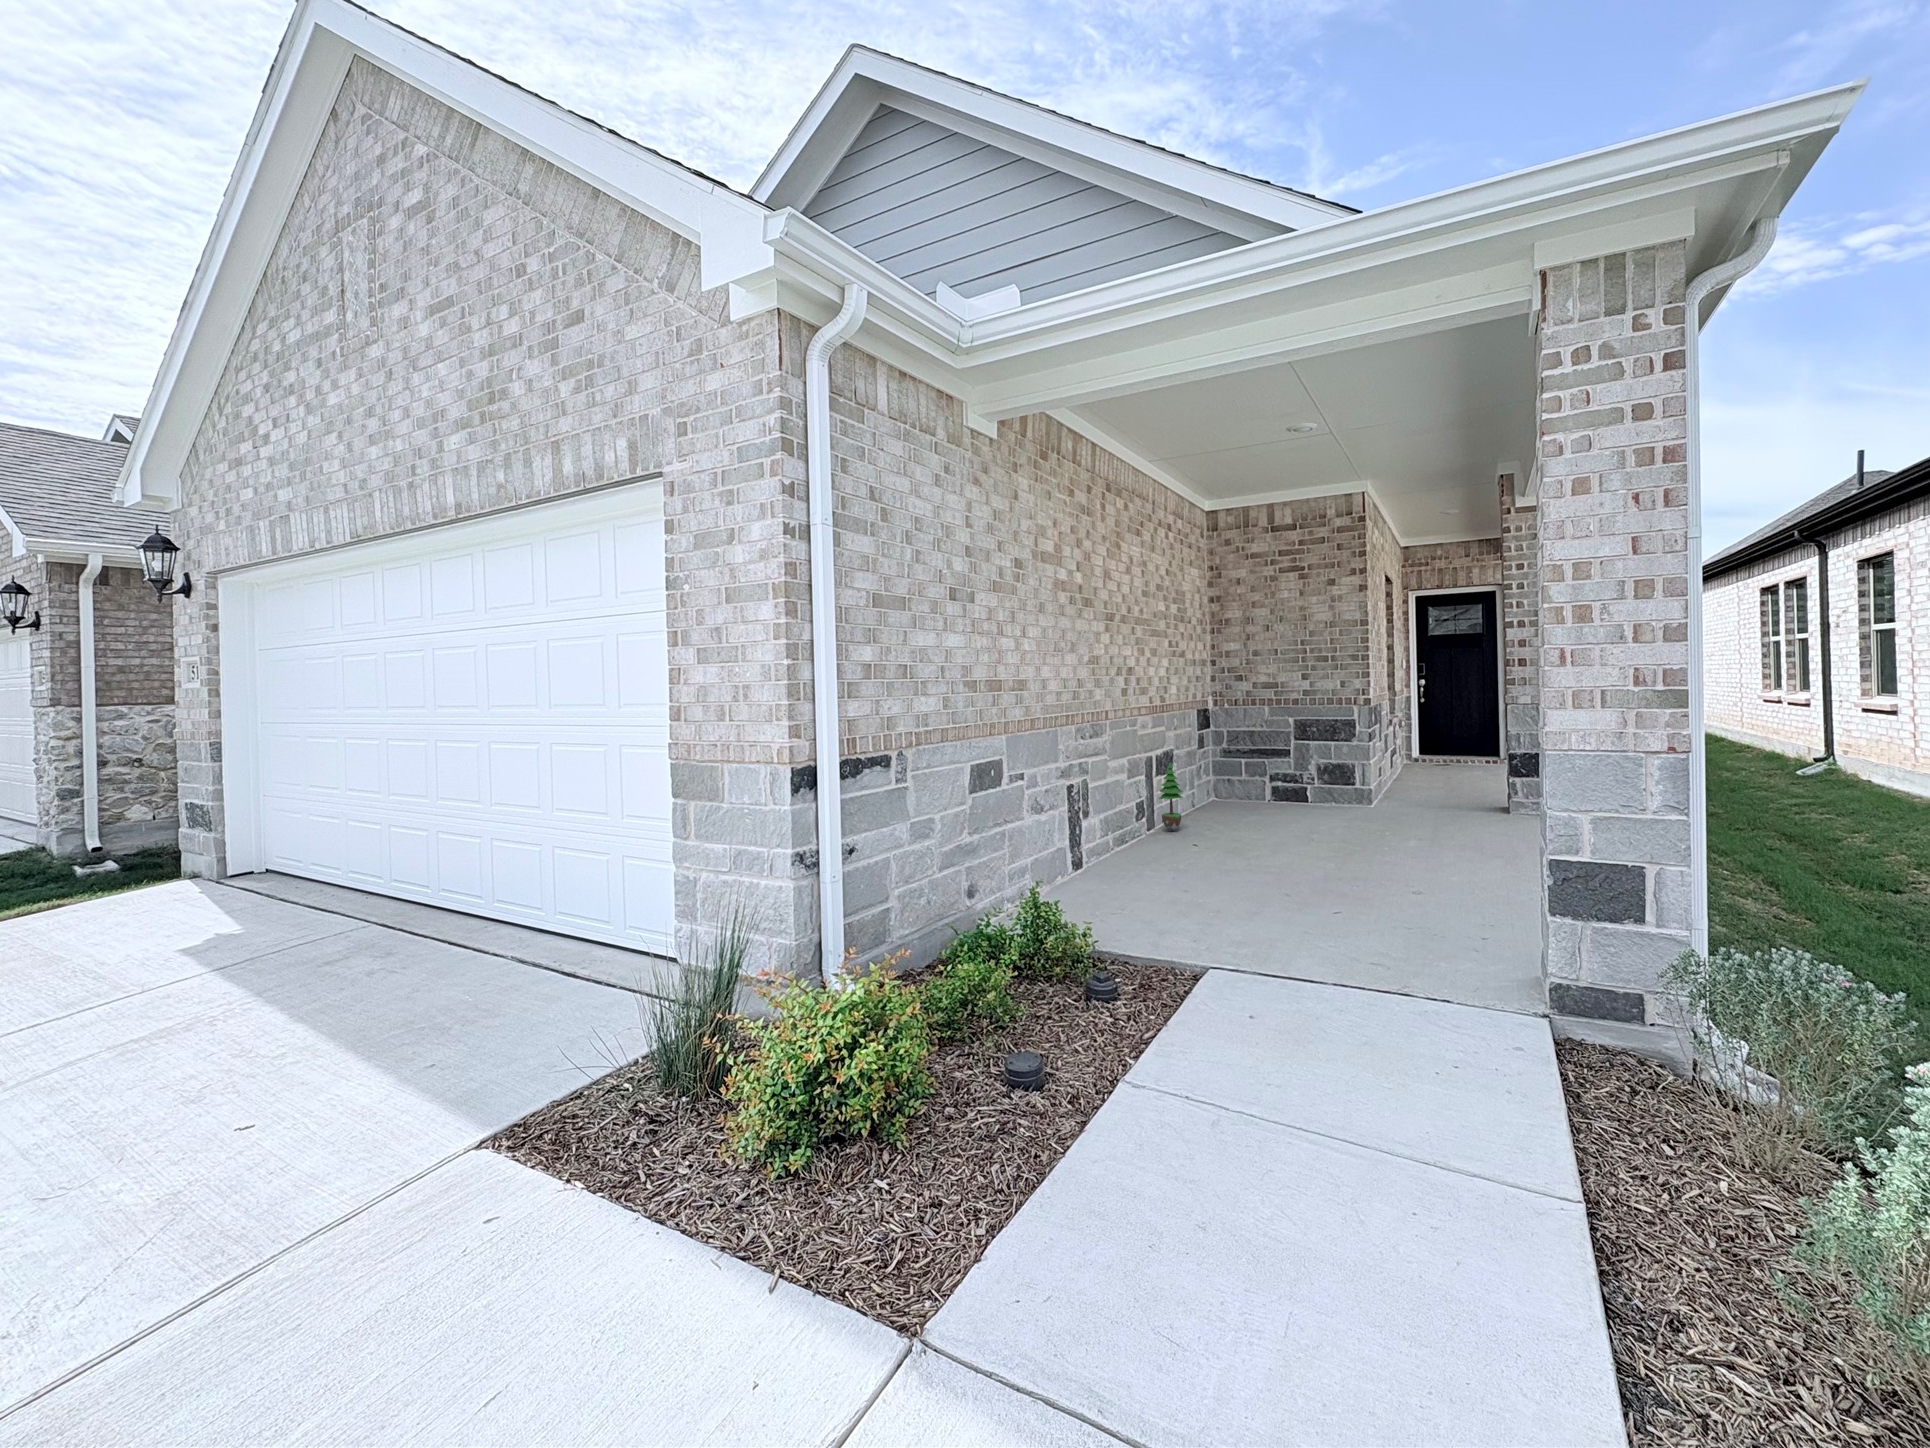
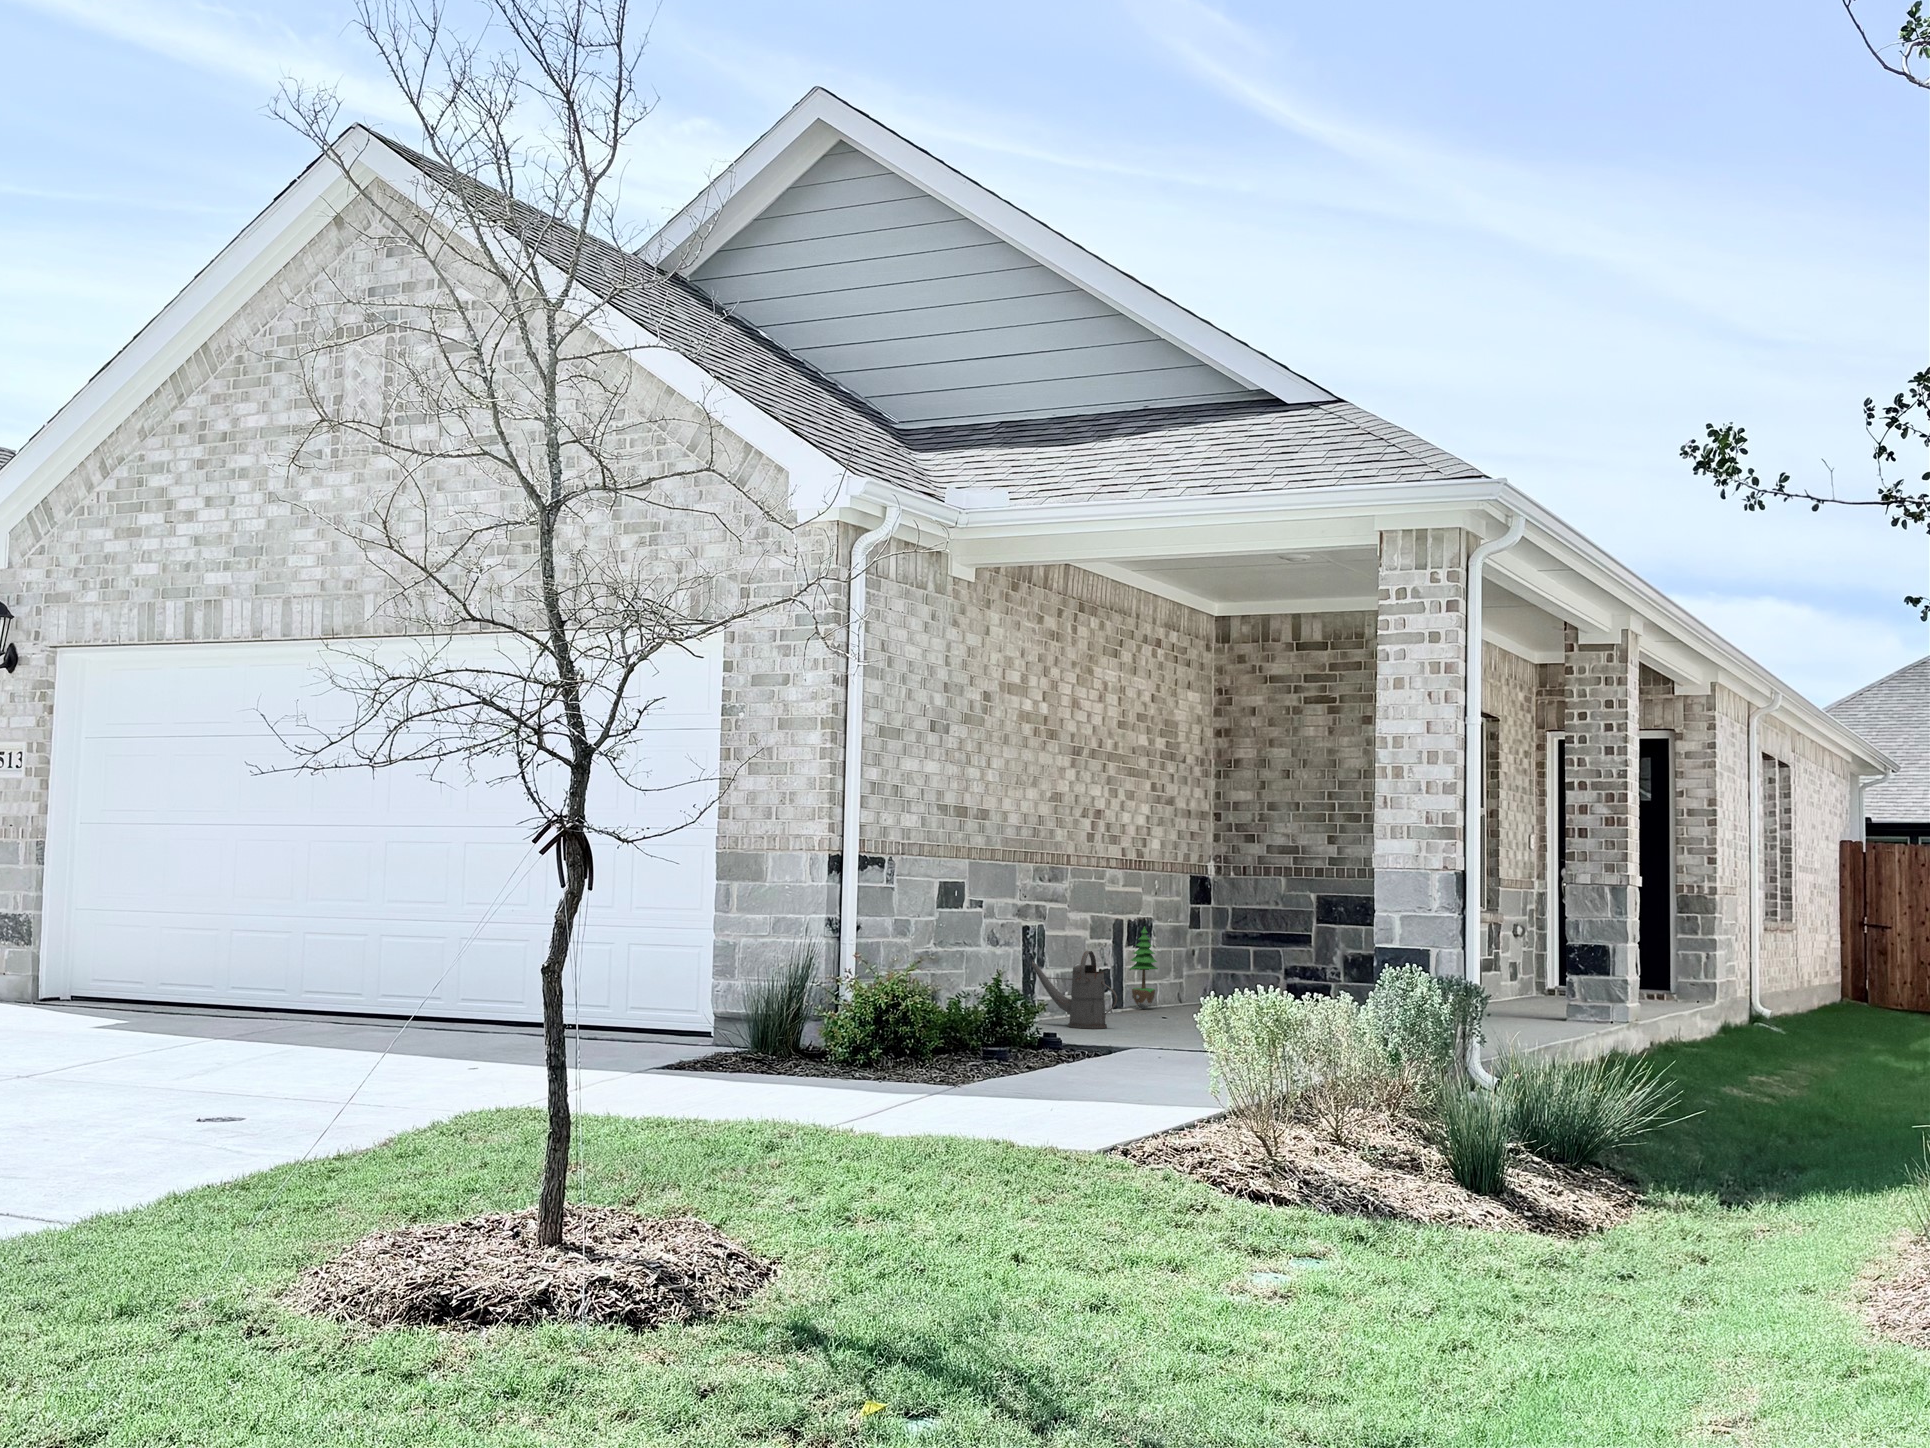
watering can: none [1075,809,1162,887] -> present [1032,951,1118,1029]

